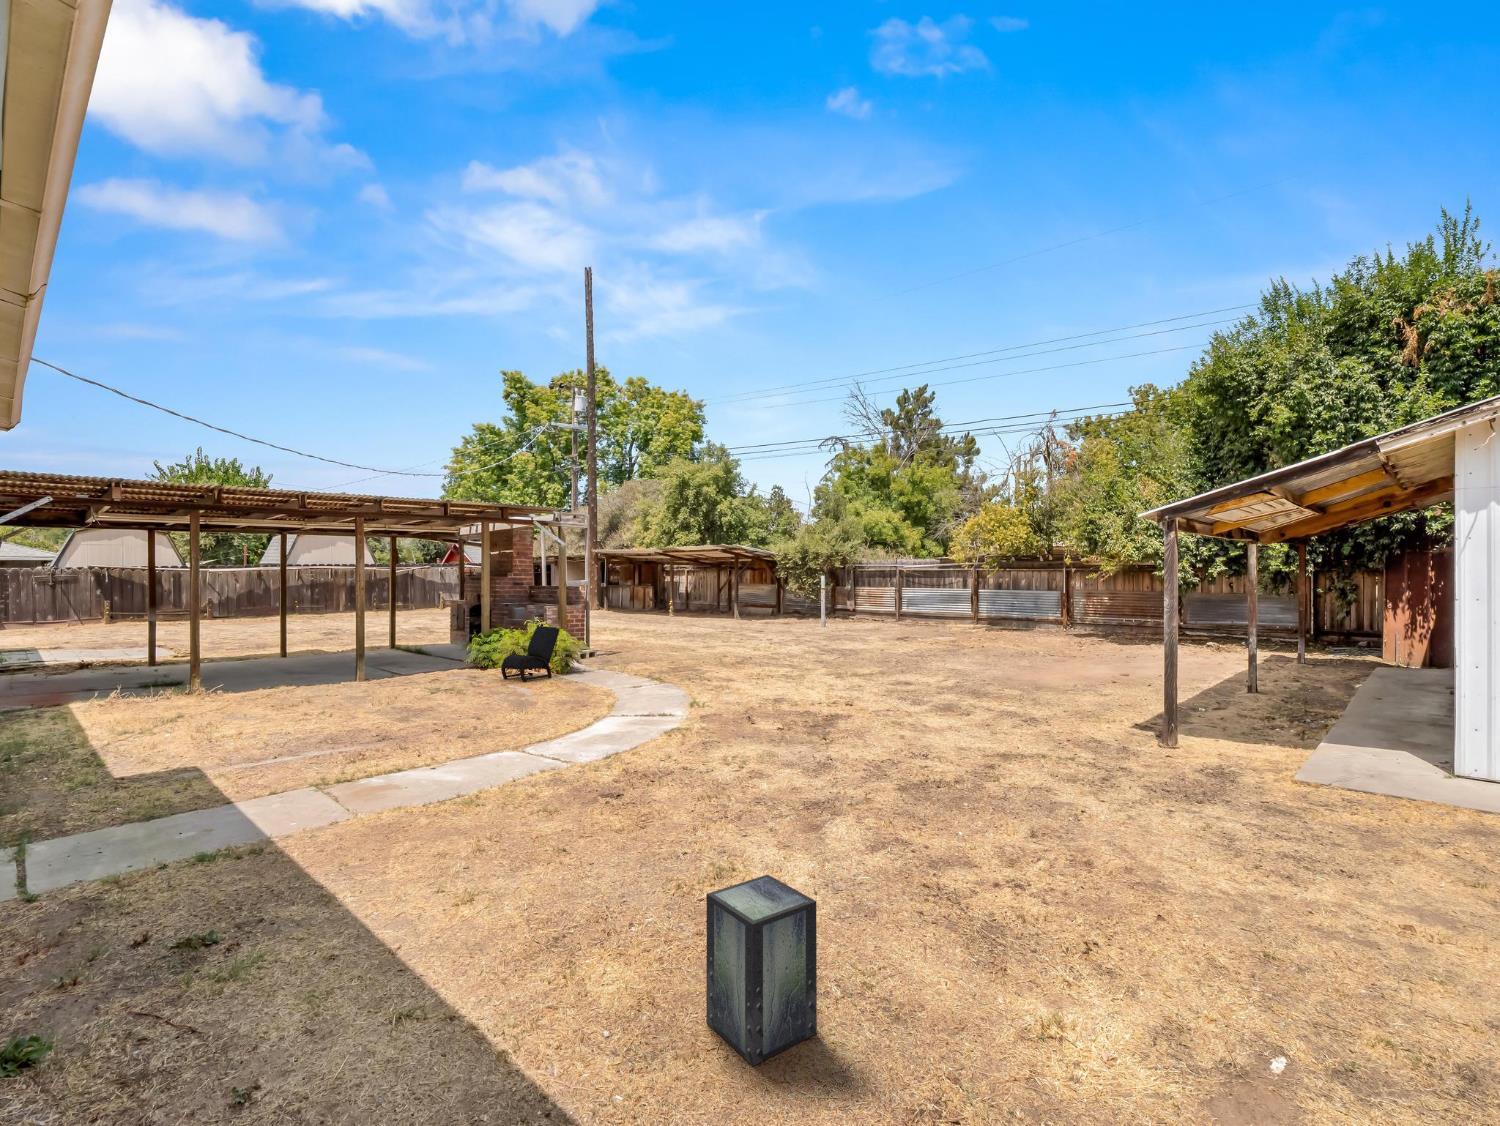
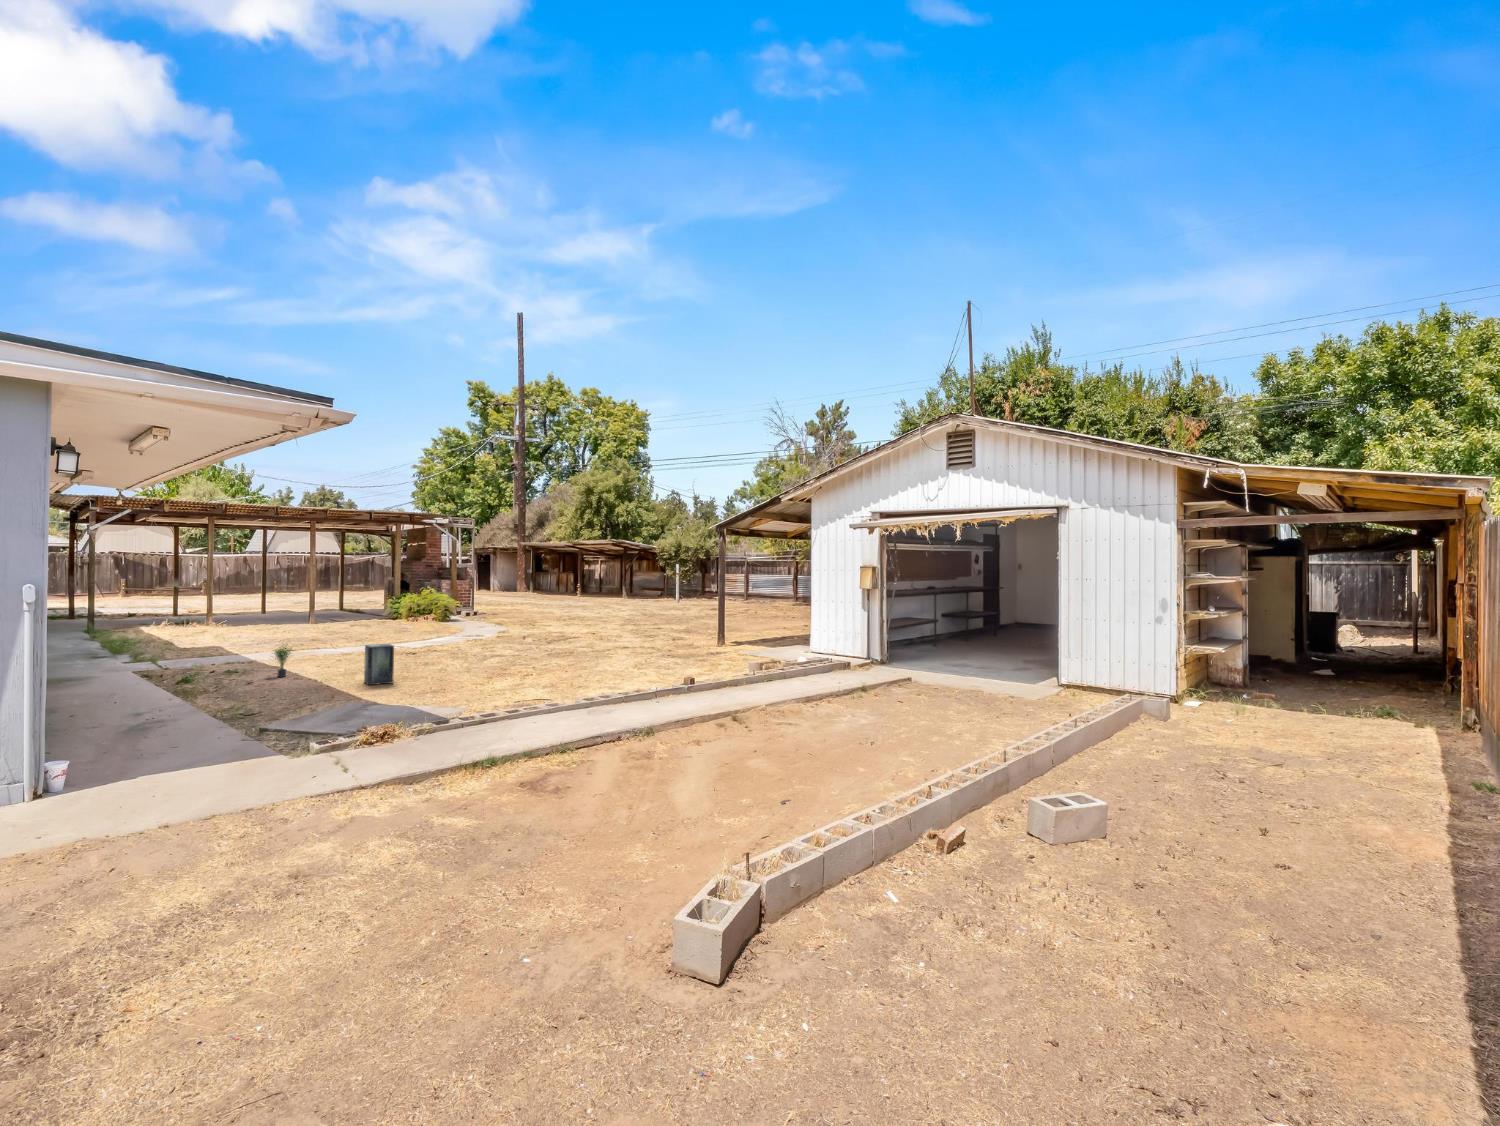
lounge chair: present [501,626,560,682] -> none [398,591,438,625]
potted plant: none [363,855,444,980] -> present [274,644,290,677]

